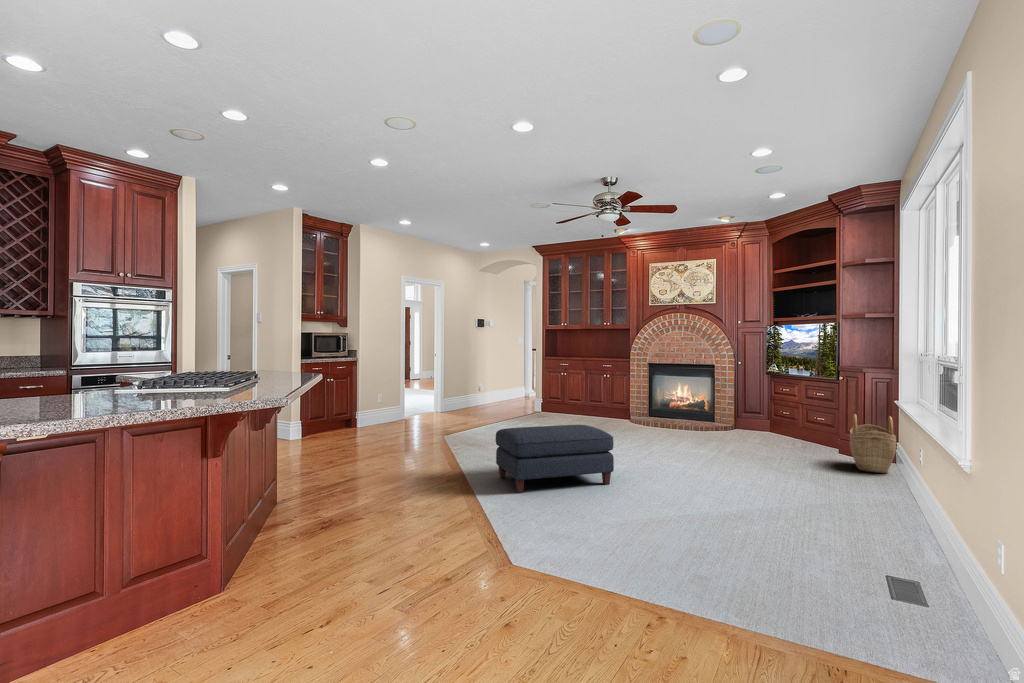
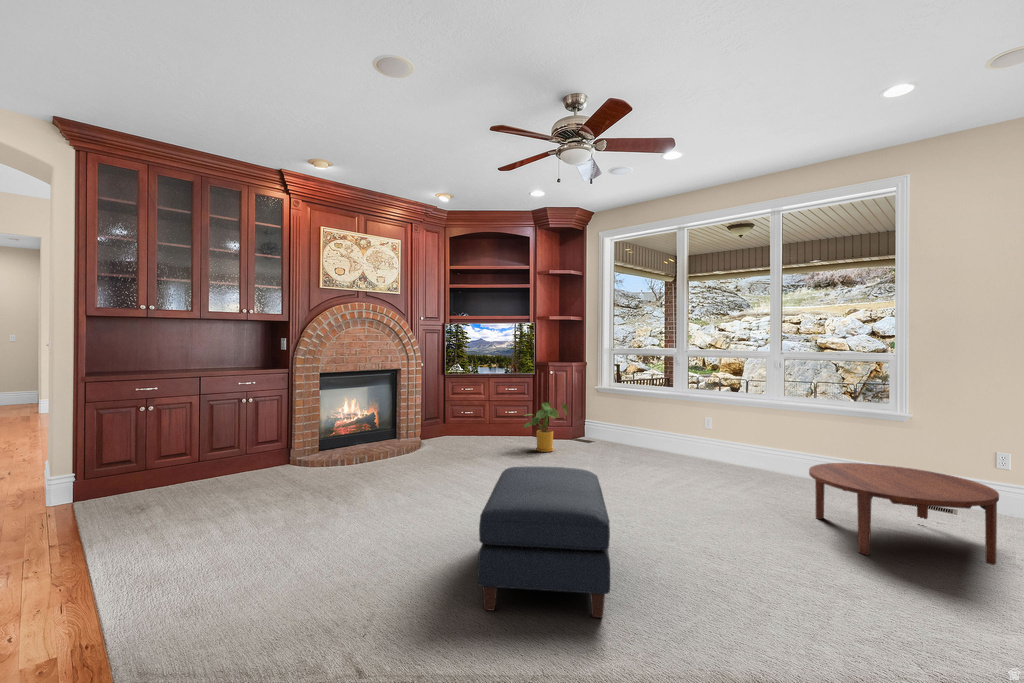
house plant: none [786,405,846,455] -> present [524,402,568,452]
woven basket: present [850,414,896,473] -> none [588,405,630,456]
coffee table: none [754,481,967,613] -> present [809,463,999,565]

